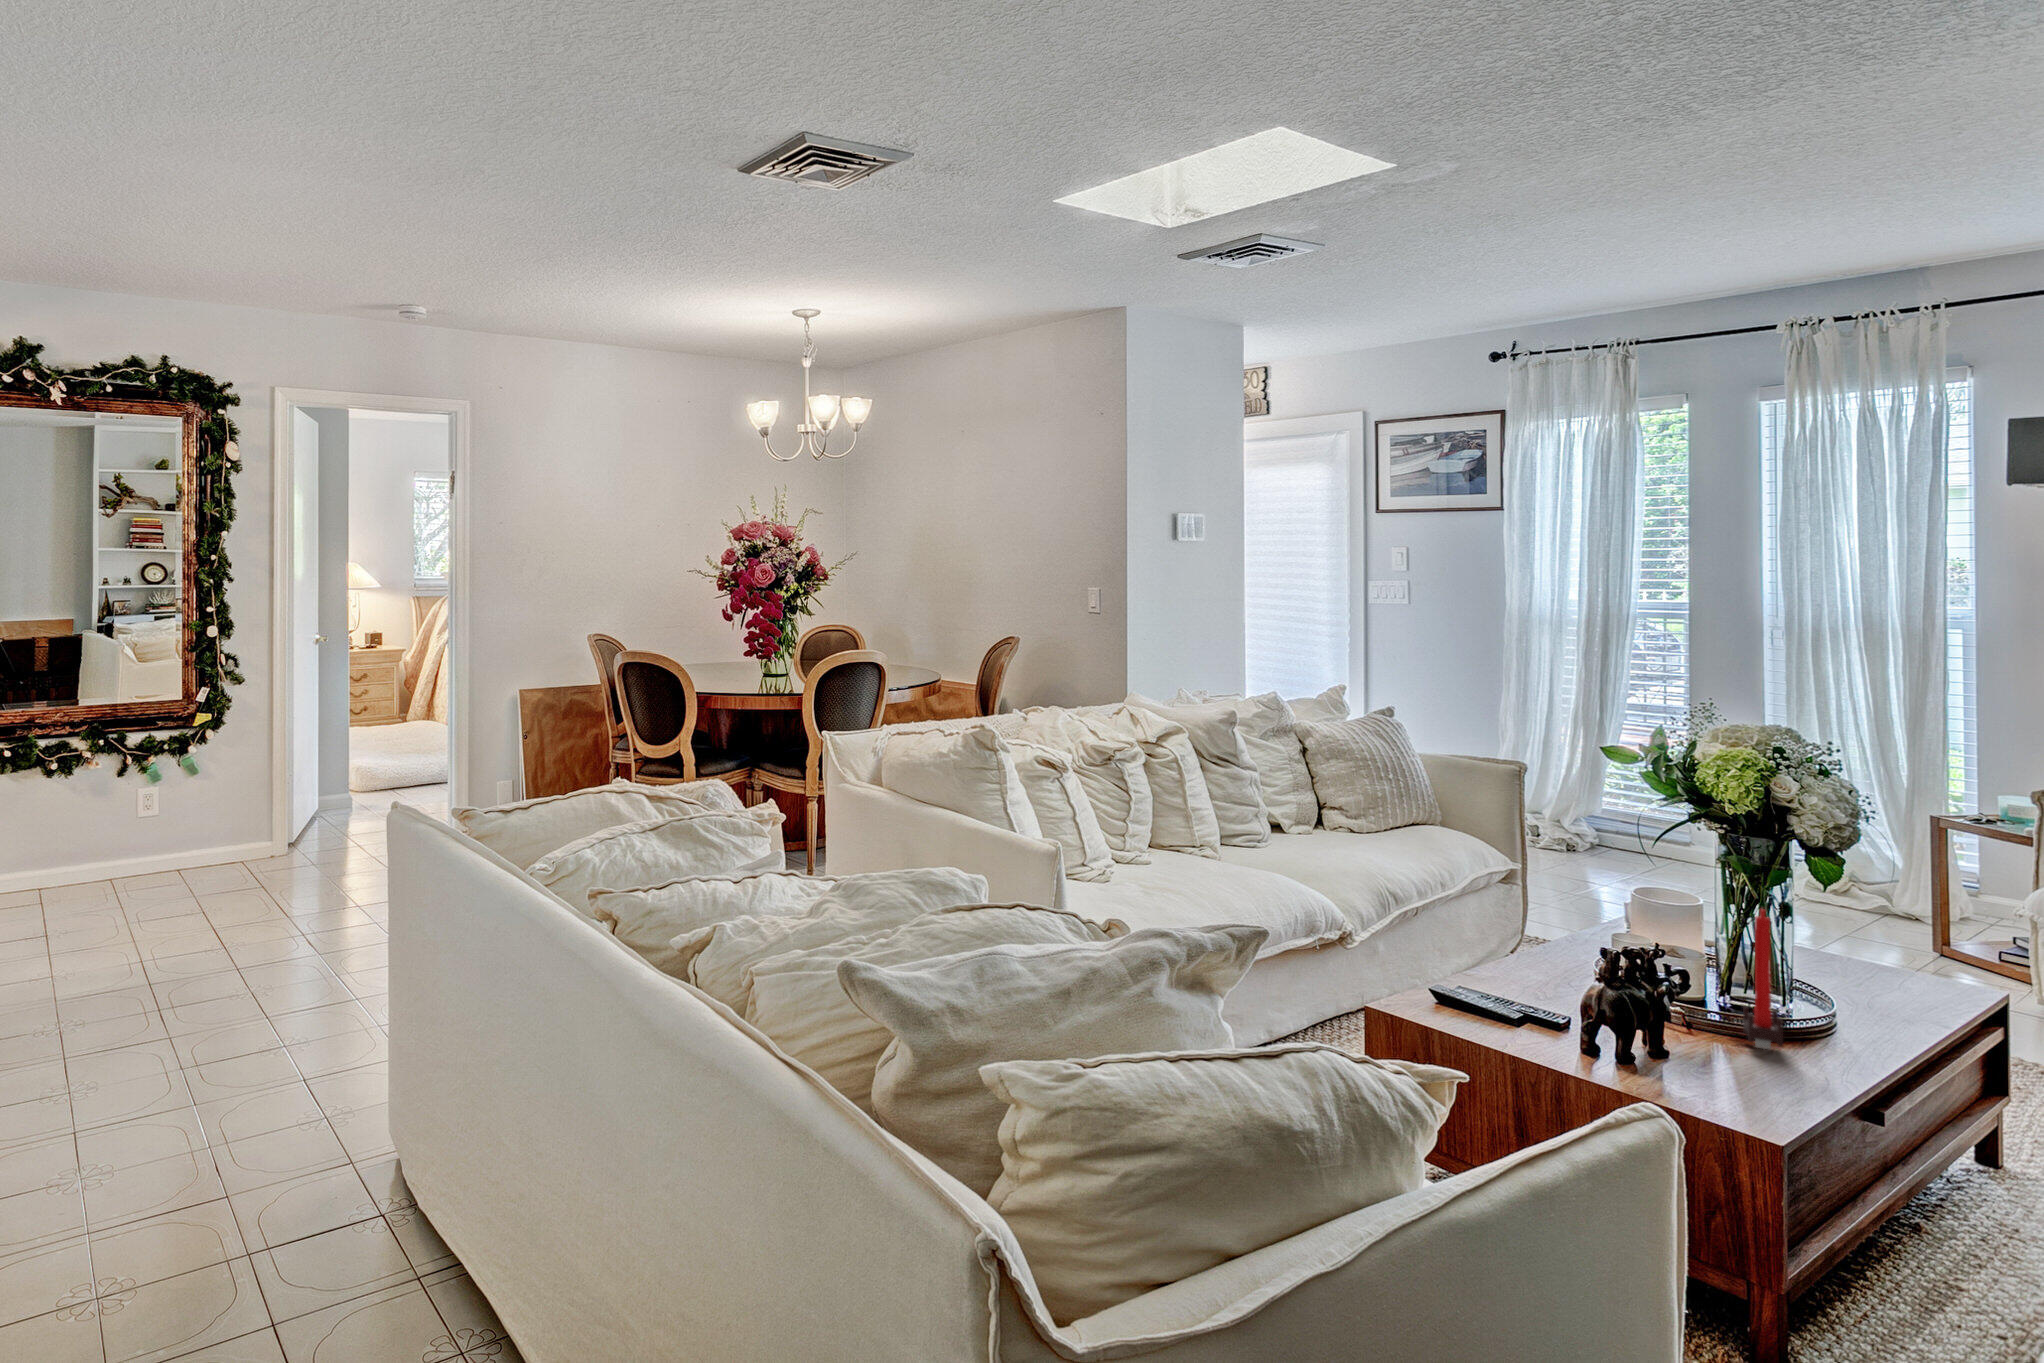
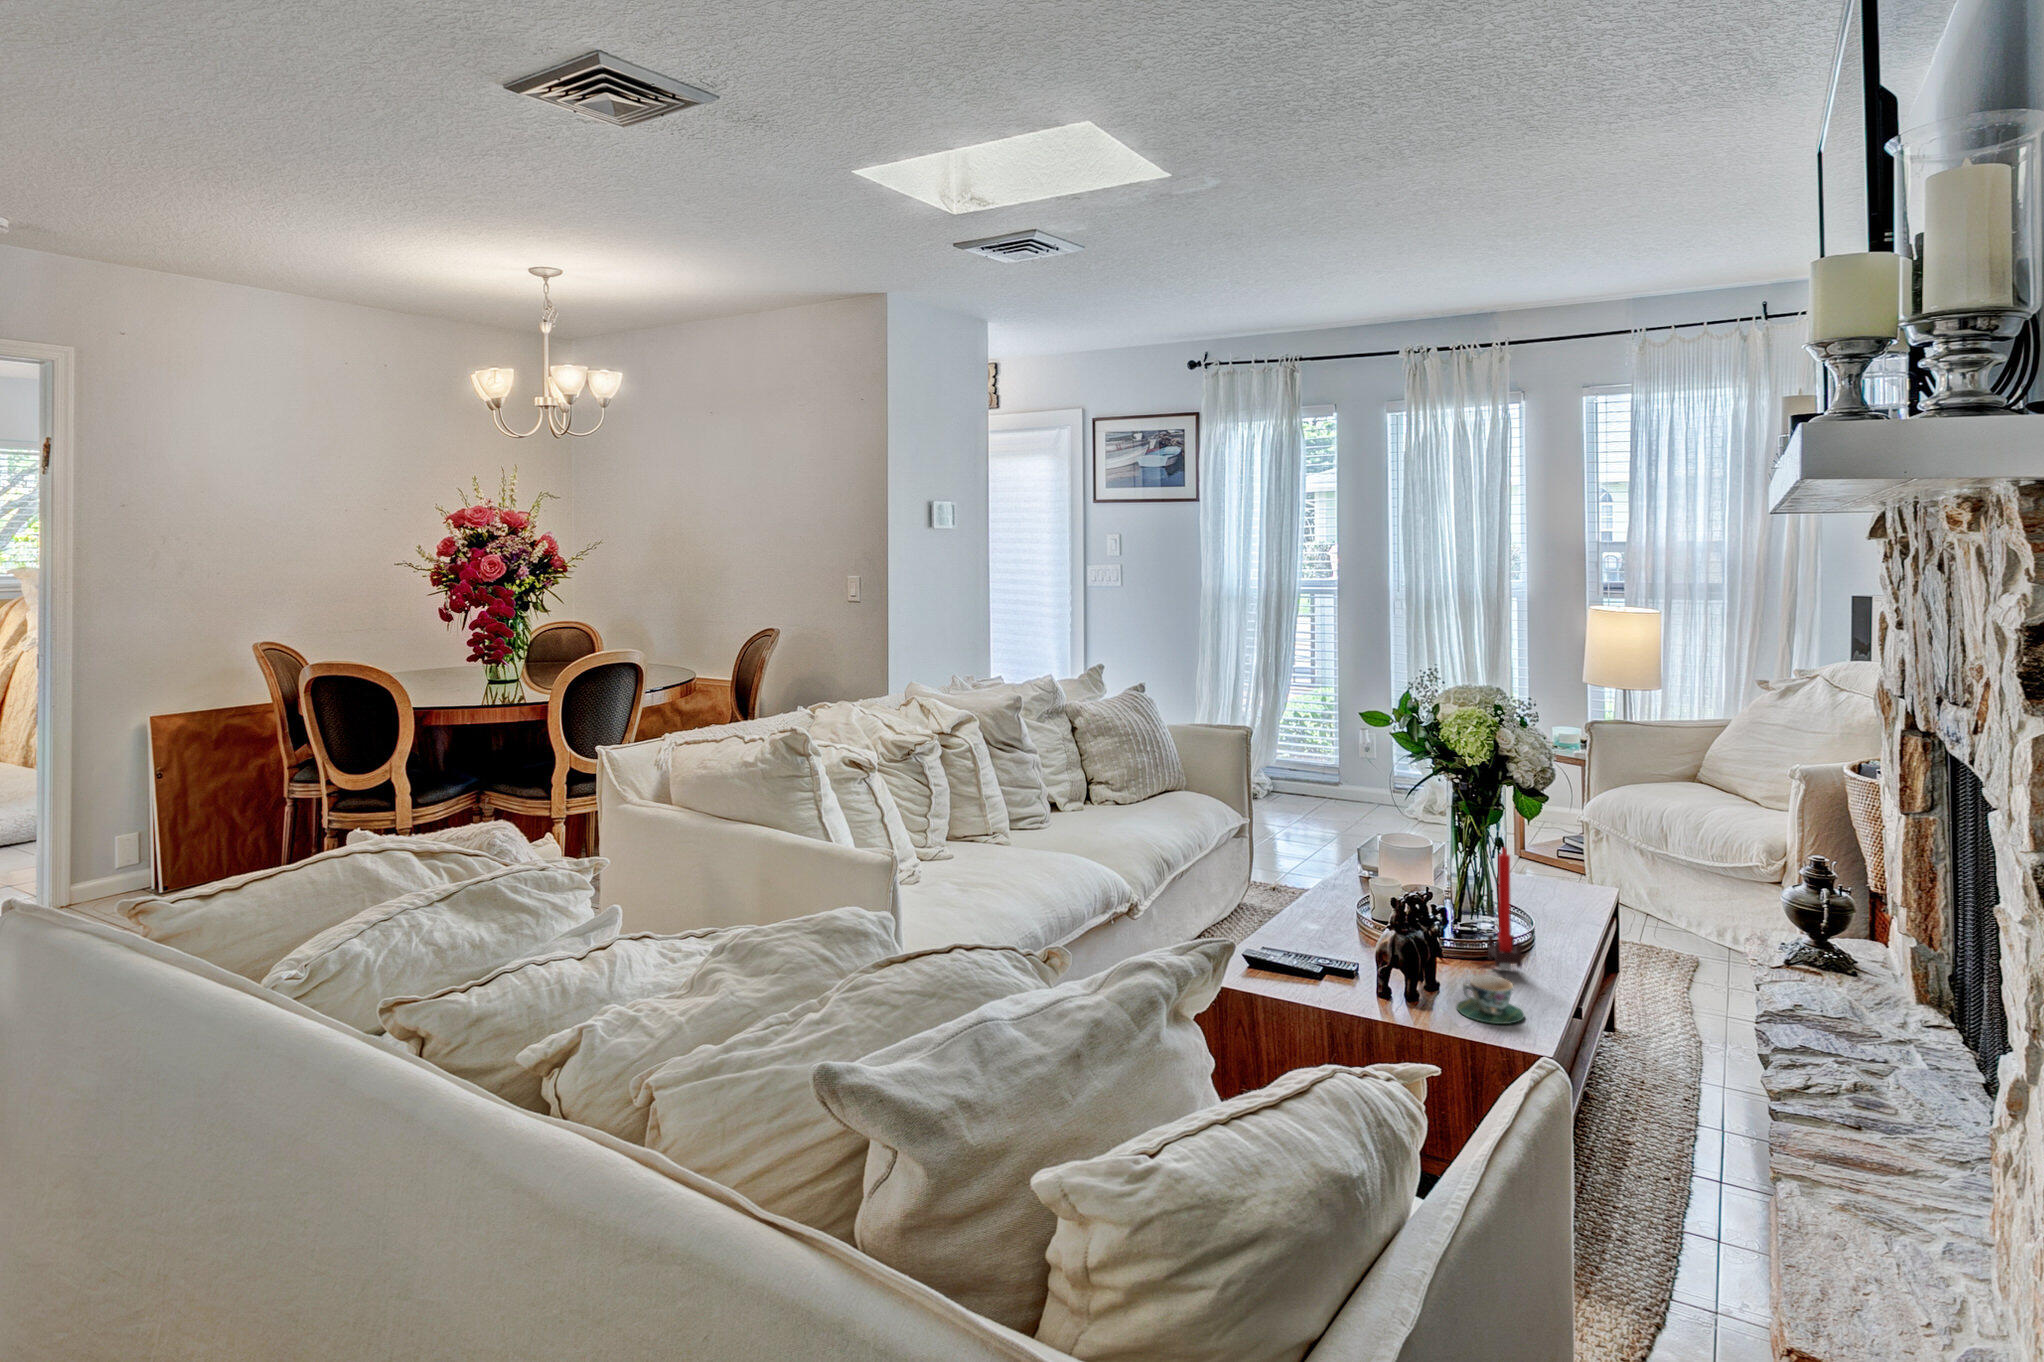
teacup: none [1675,1044,1761,1100] -> present [1457,975,1524,1024]

